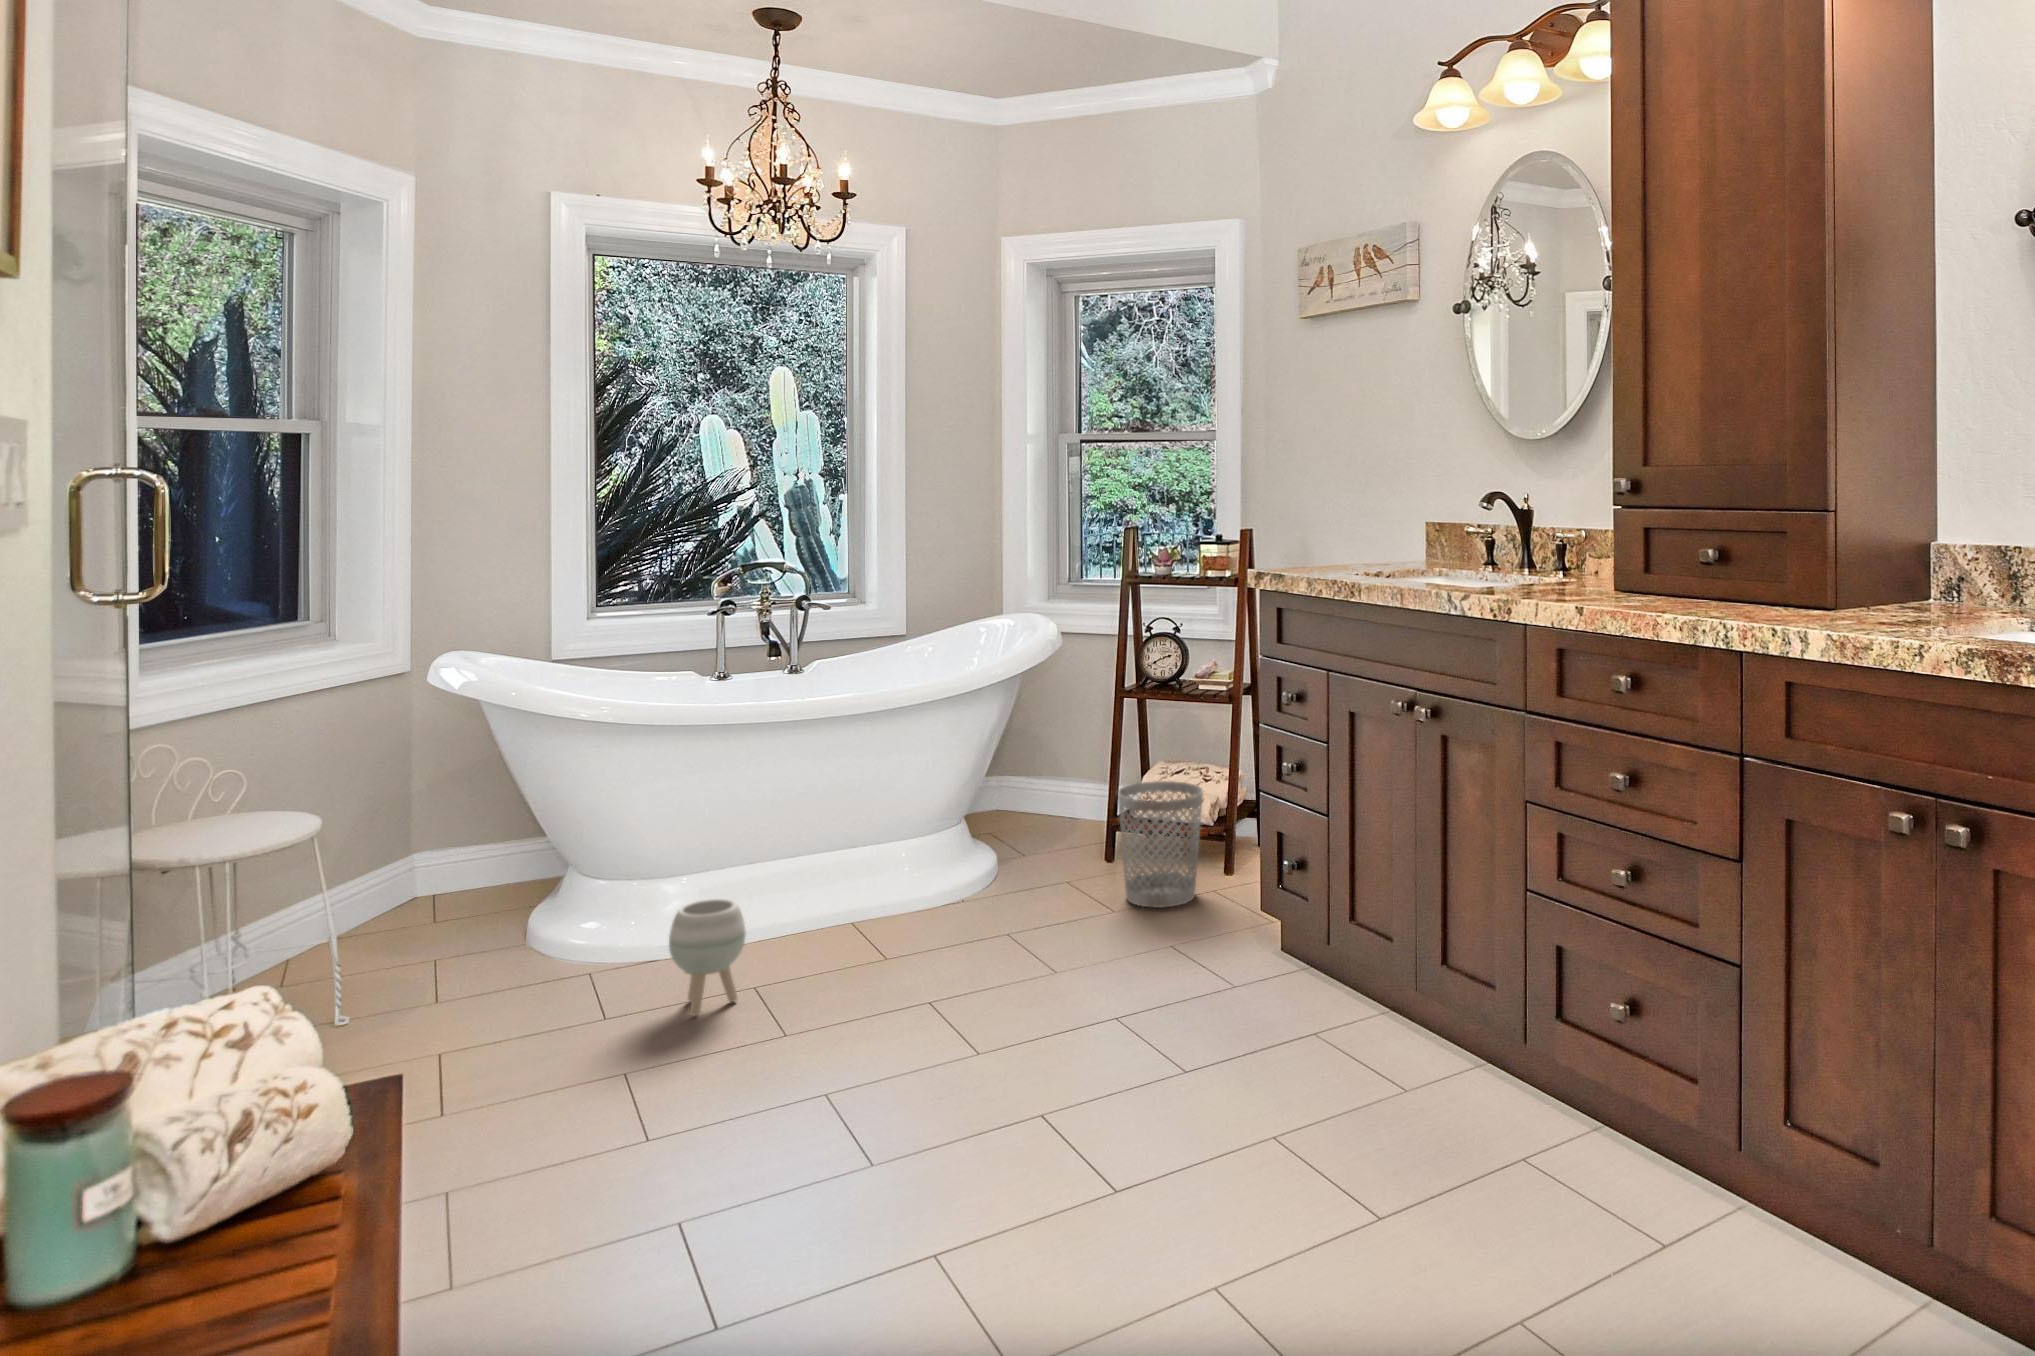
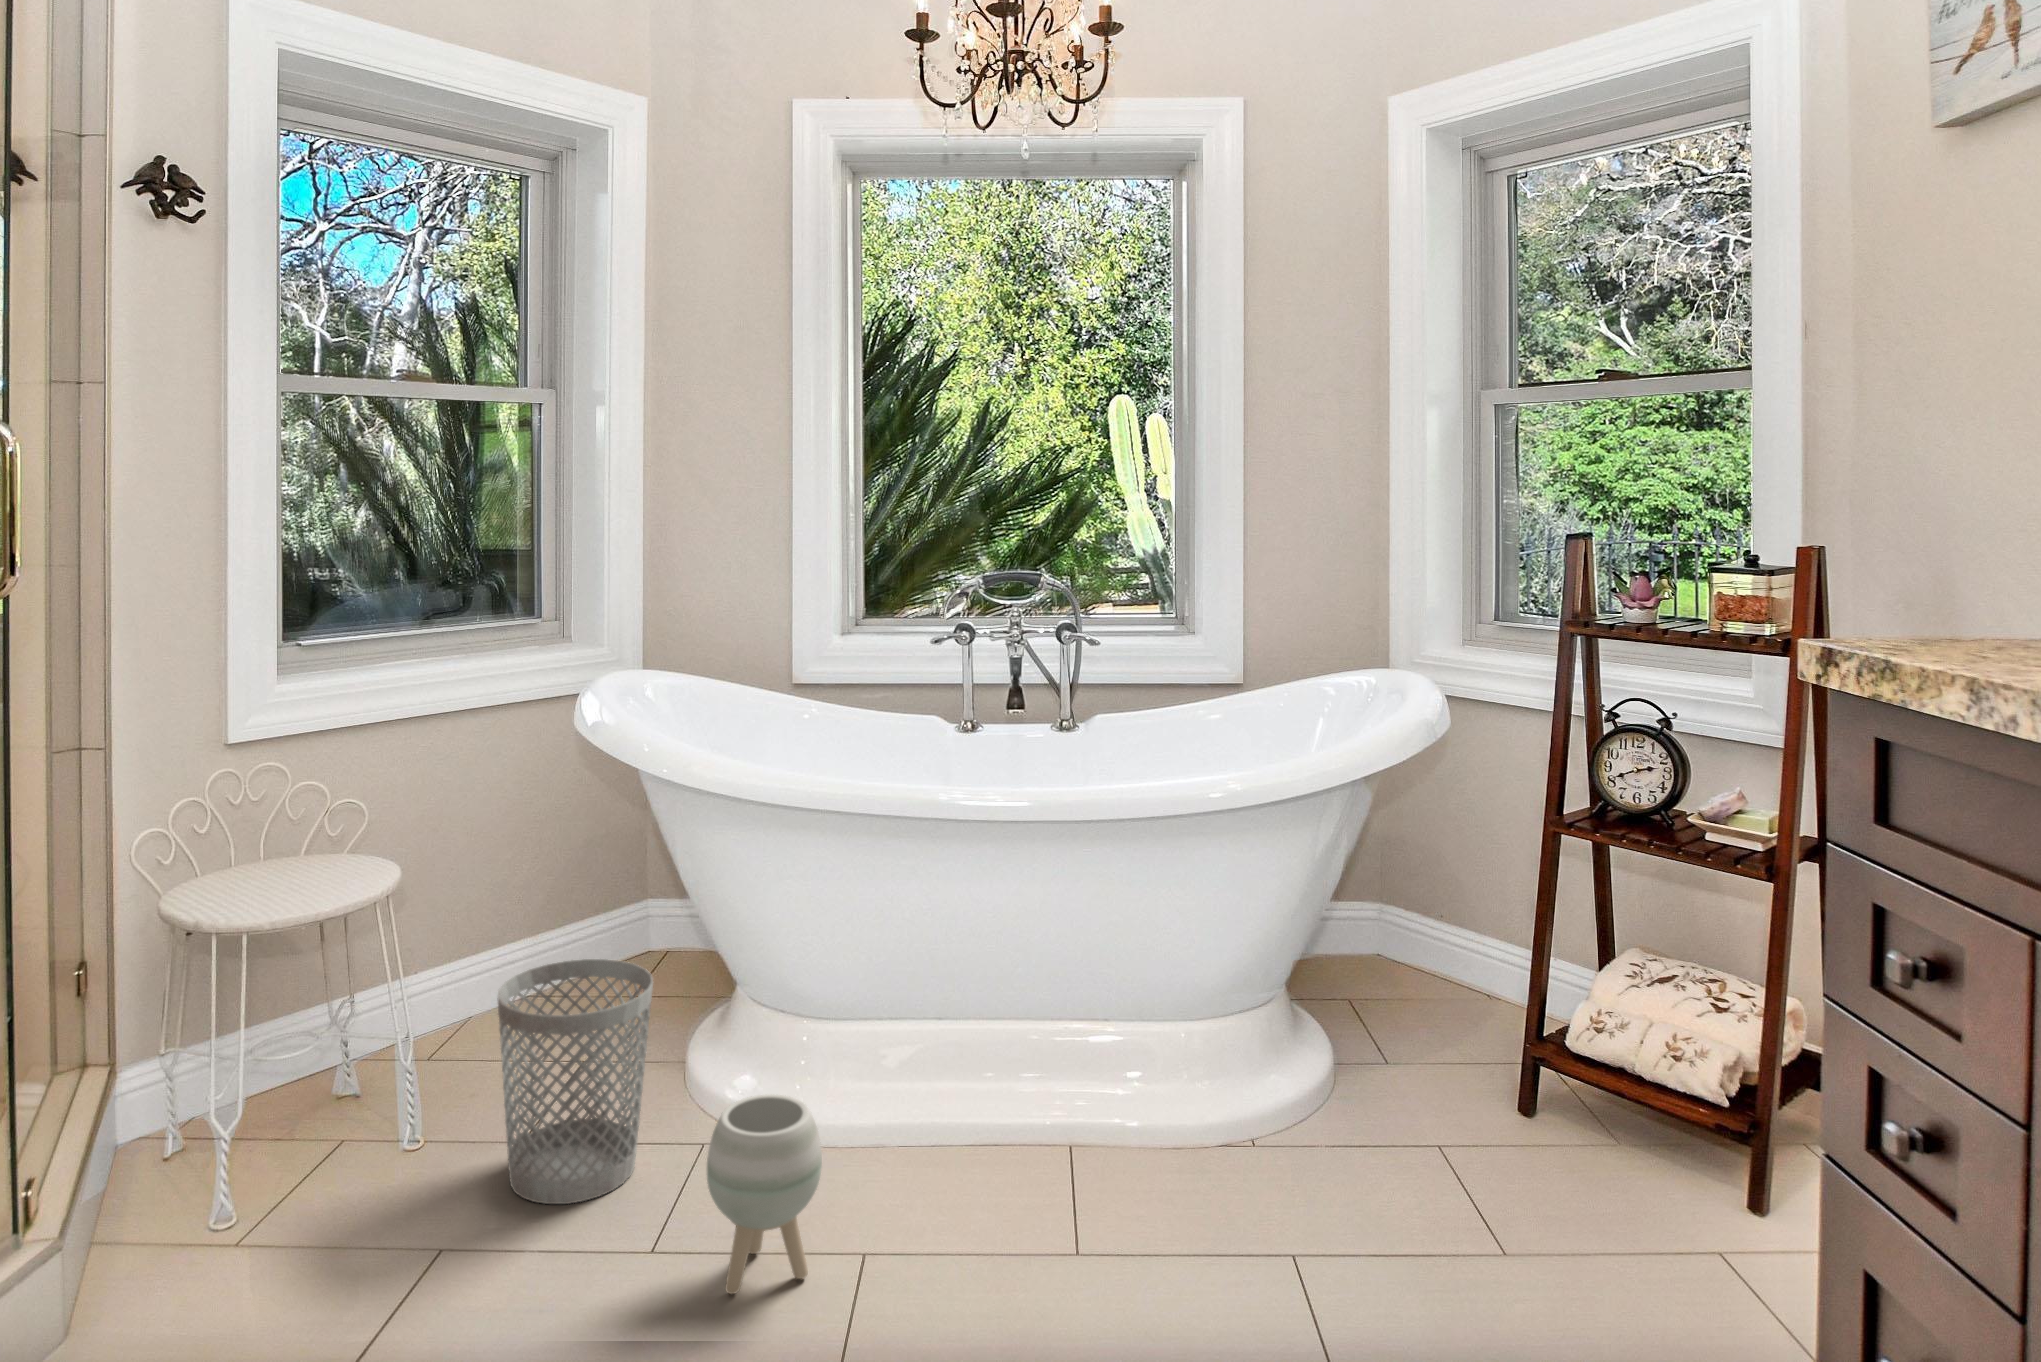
wastebasket: present [1118,781,1203,908] -> present [497,959,653,1204]

